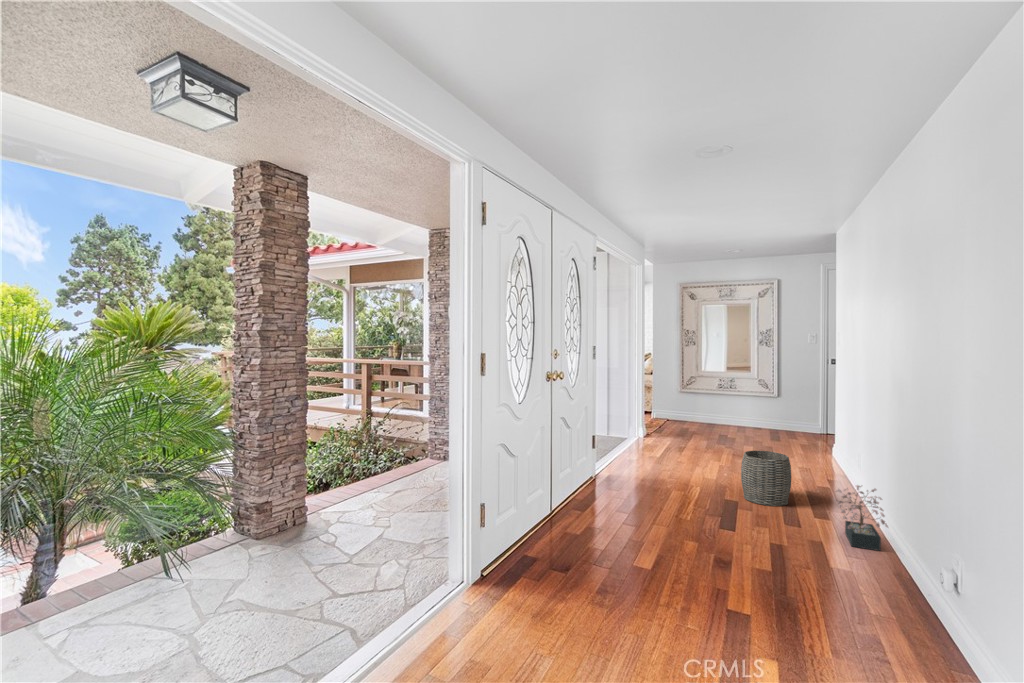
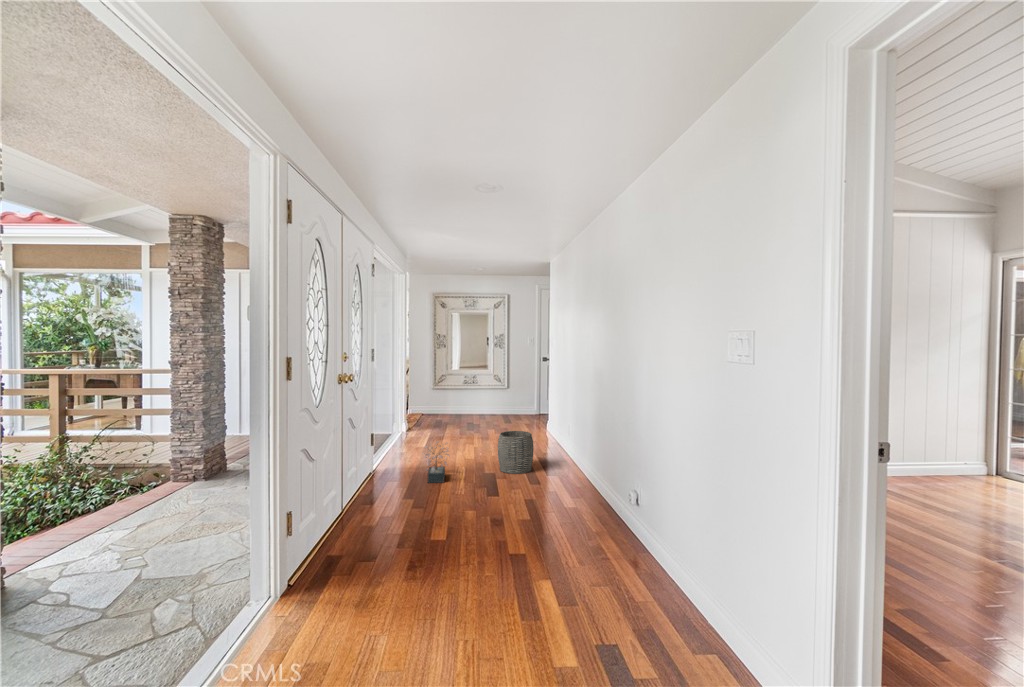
decorative plant: present [834,485,888,551] -> present [422,442,449,483]

